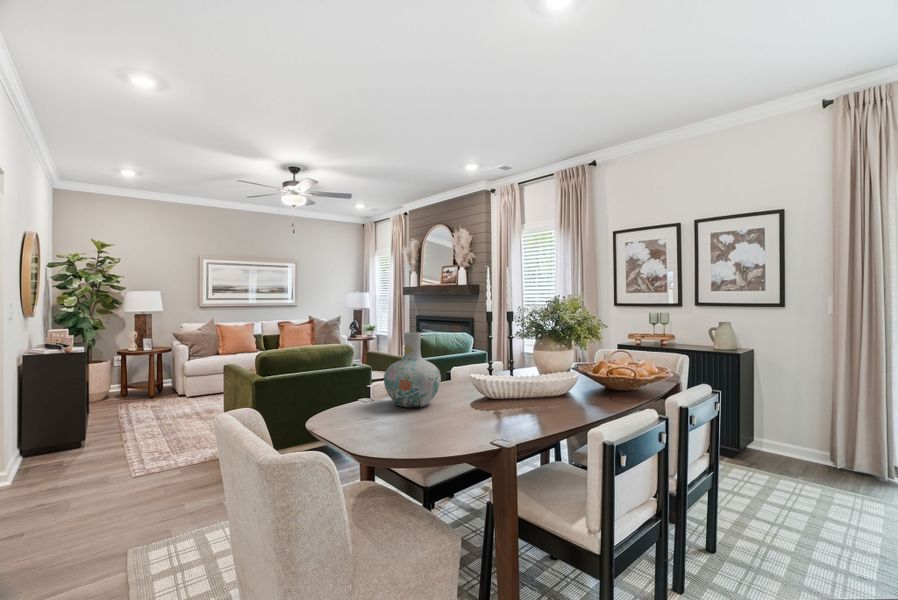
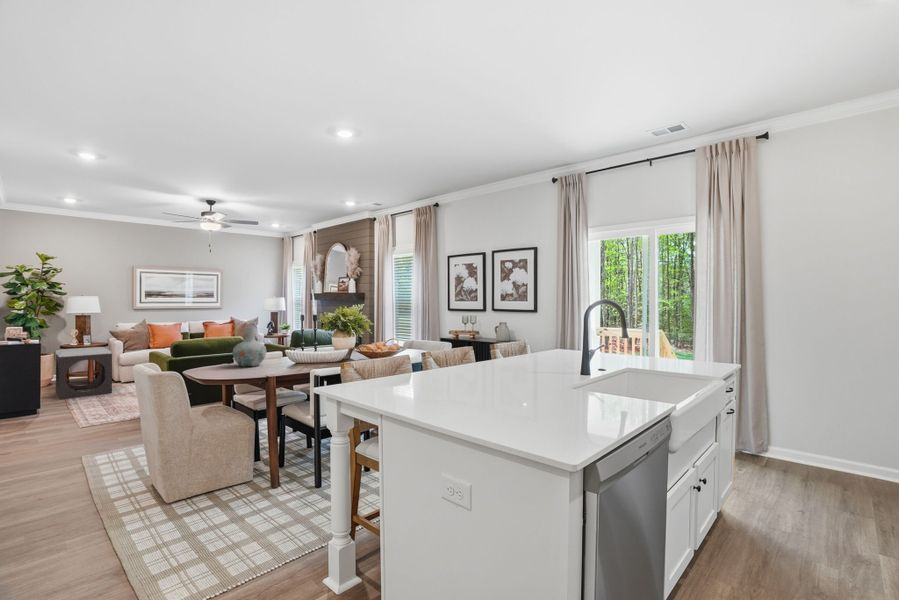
footstool: none [111,353,176,421] -> present [56,347,112,399]

